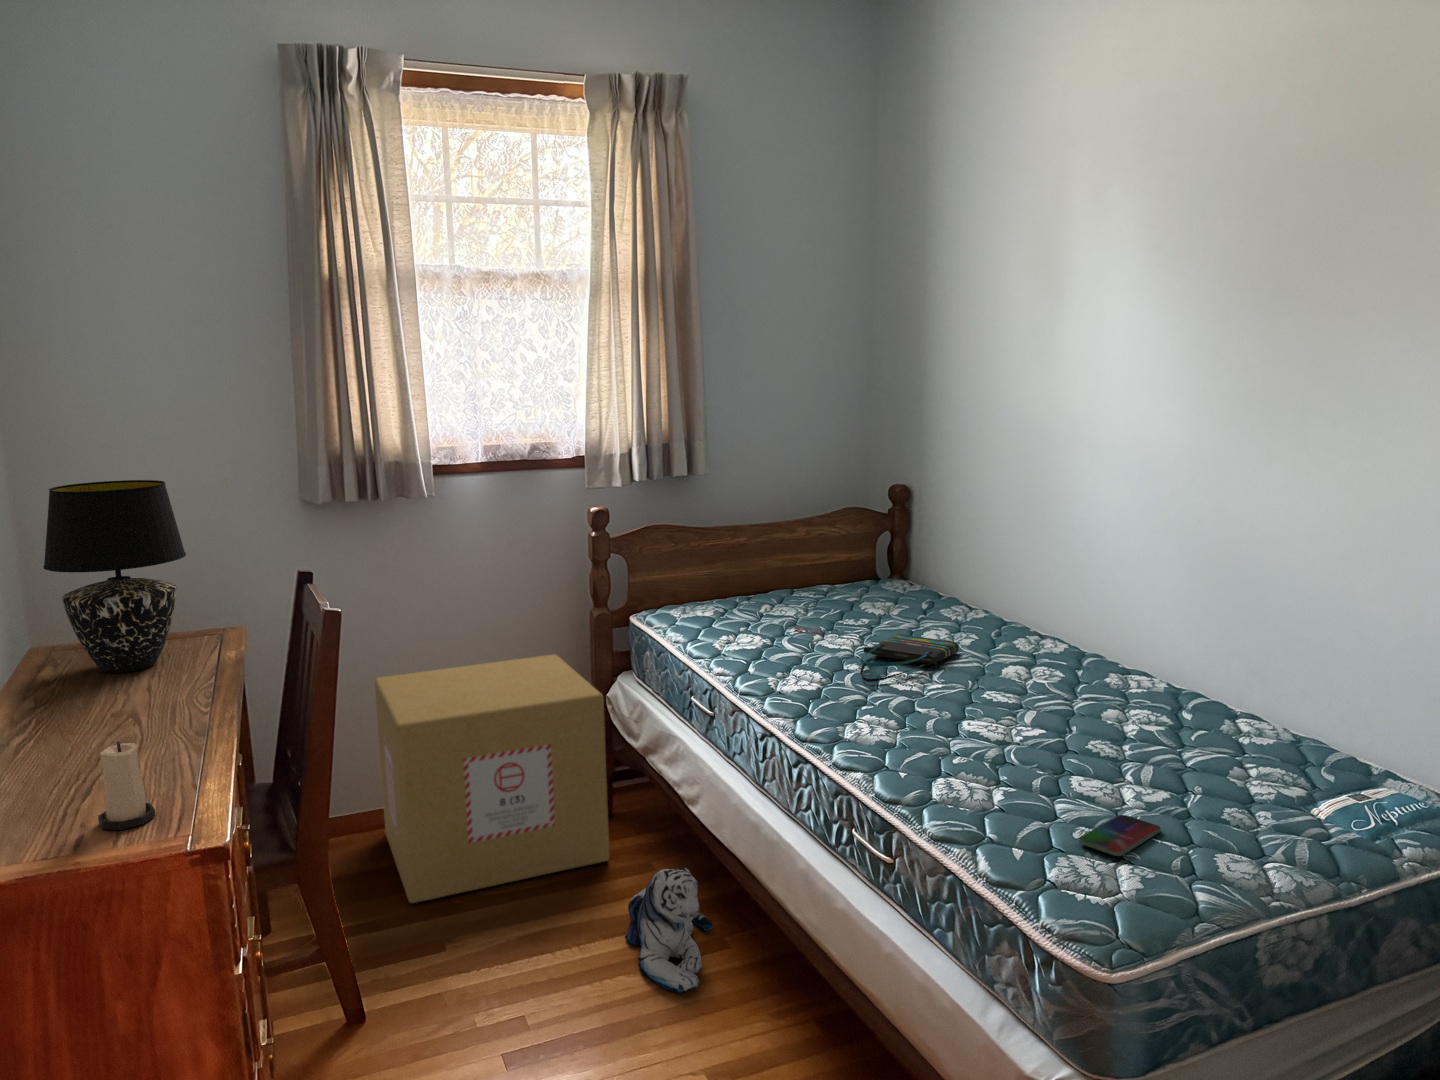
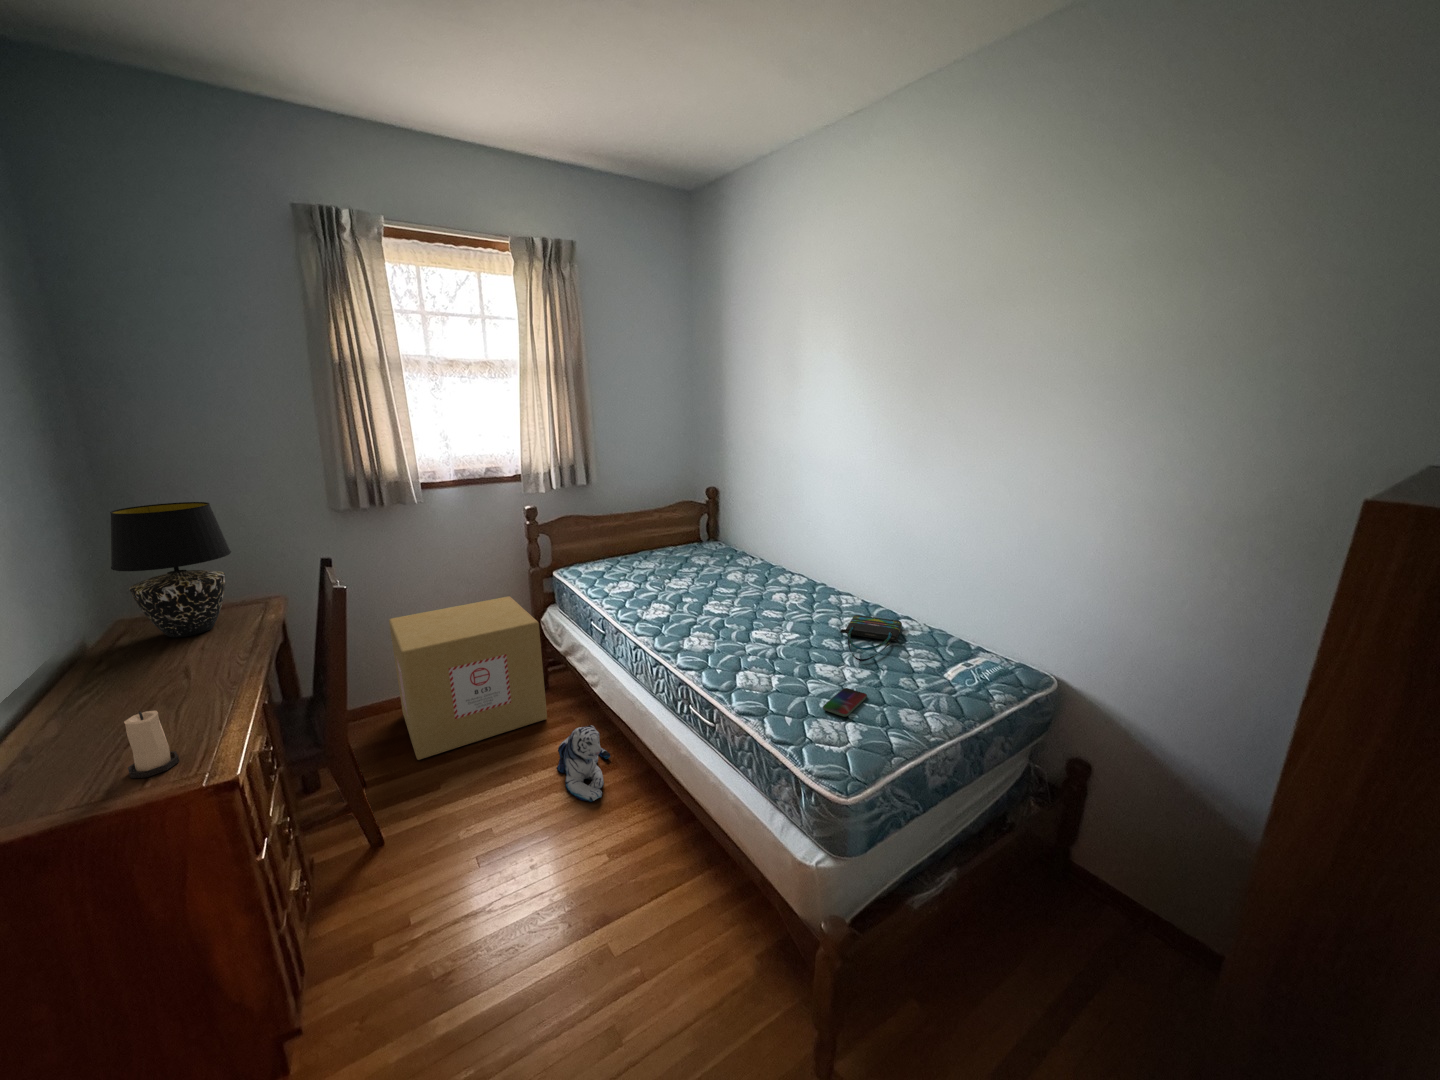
tote bag: present [861,634,958,682] -> present [840,615,902,661]

